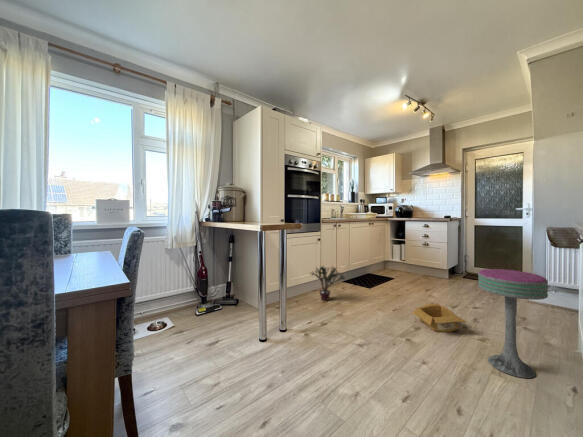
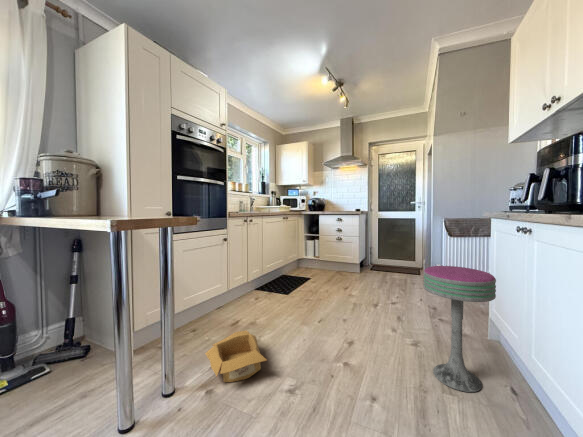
potted plant: present [311,266,345,301] -> none [212,272,262,321]
cardboard box: present [412,303,466,332] -> present [205,331,267,382]

